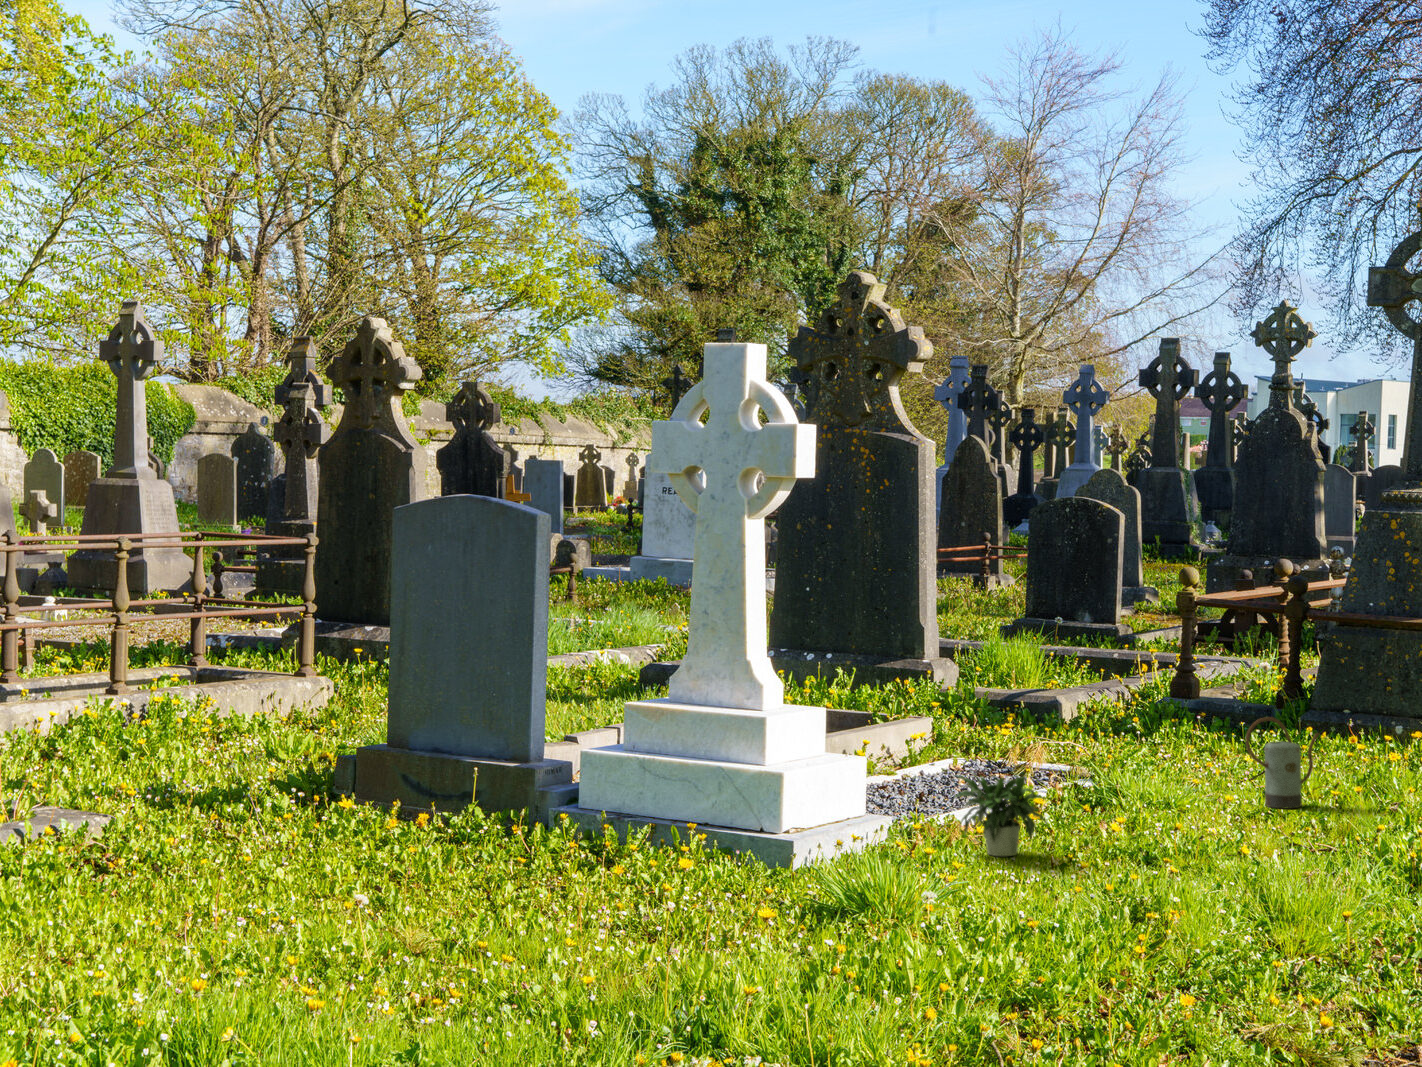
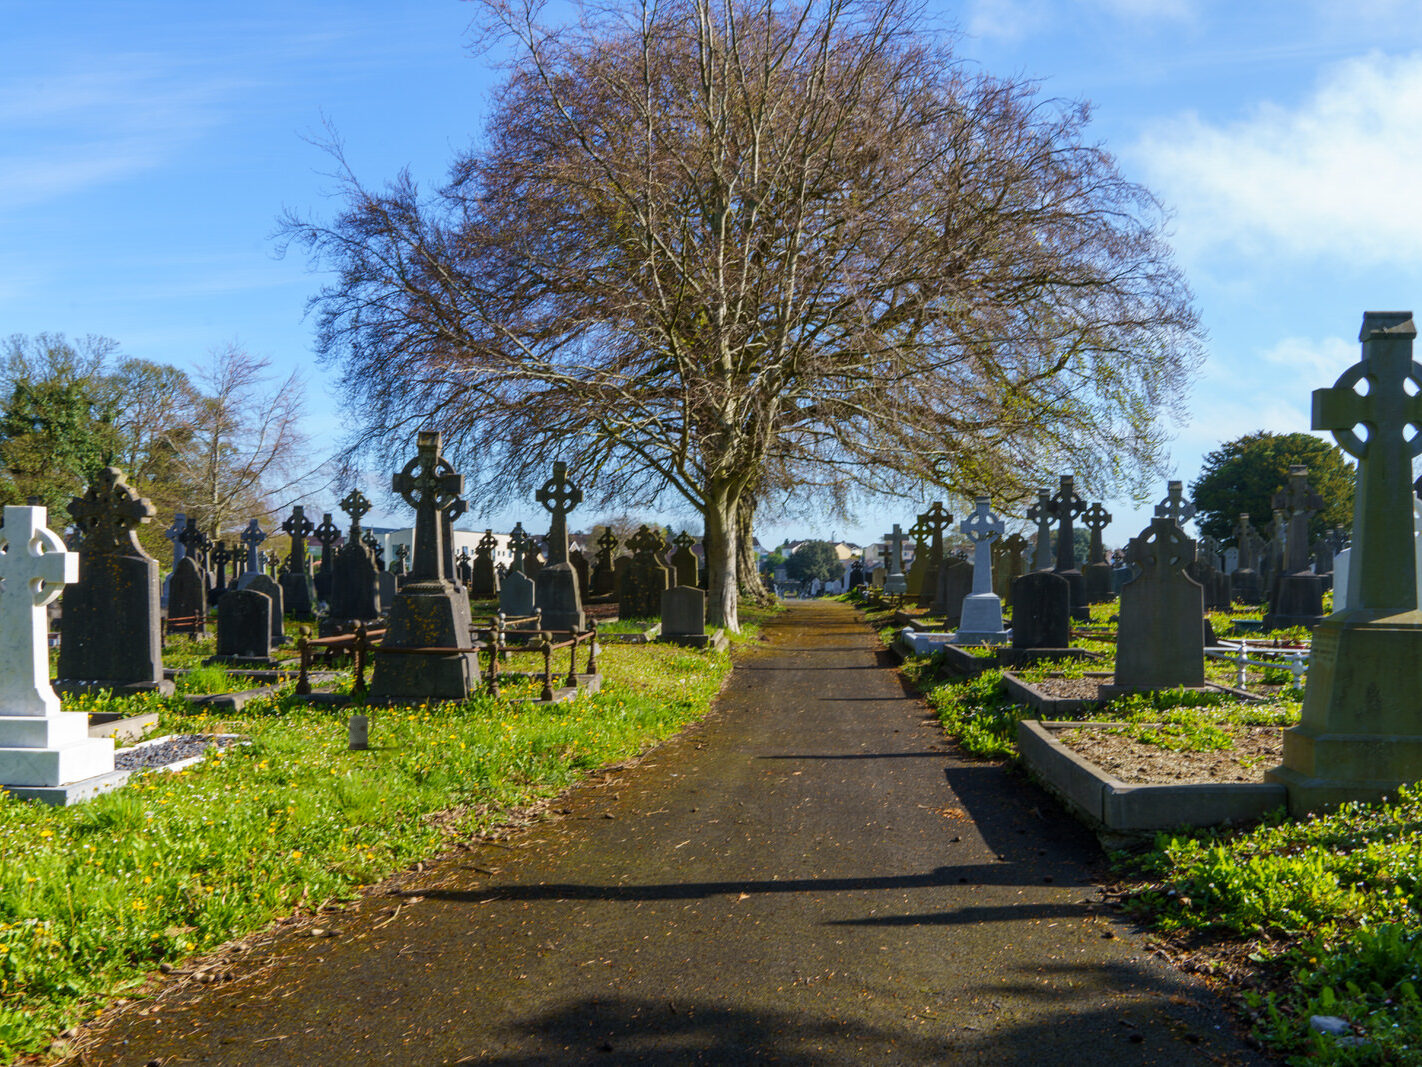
potted plant: present [932,774,1047,856] -> none [154,742,225,789]

